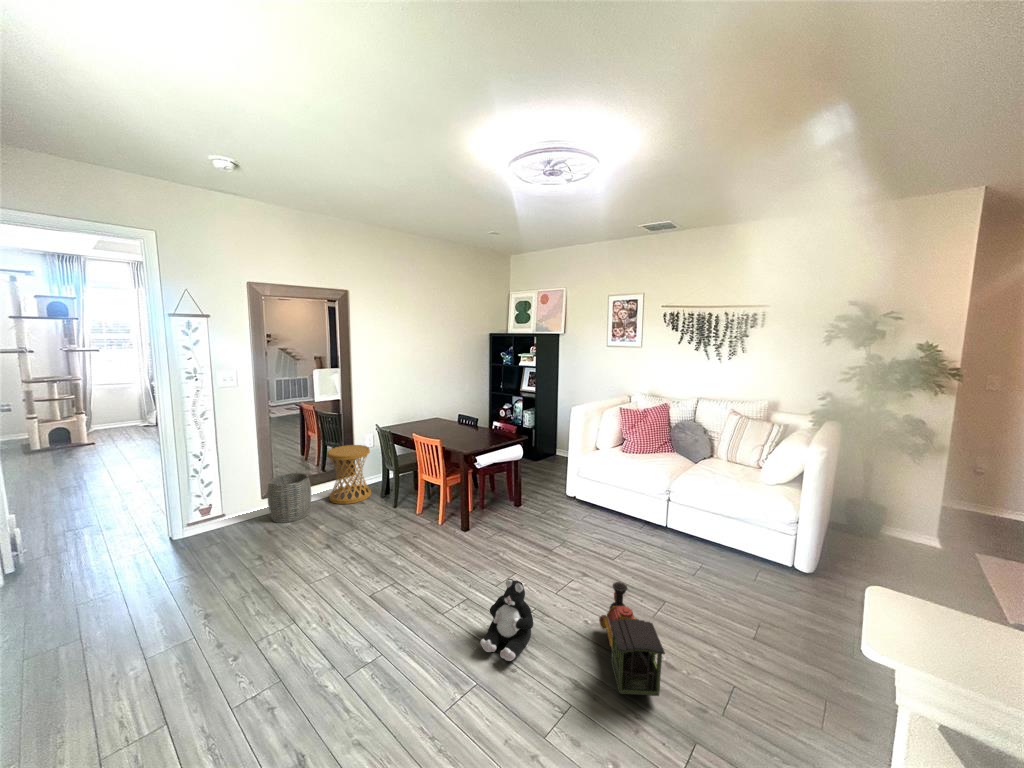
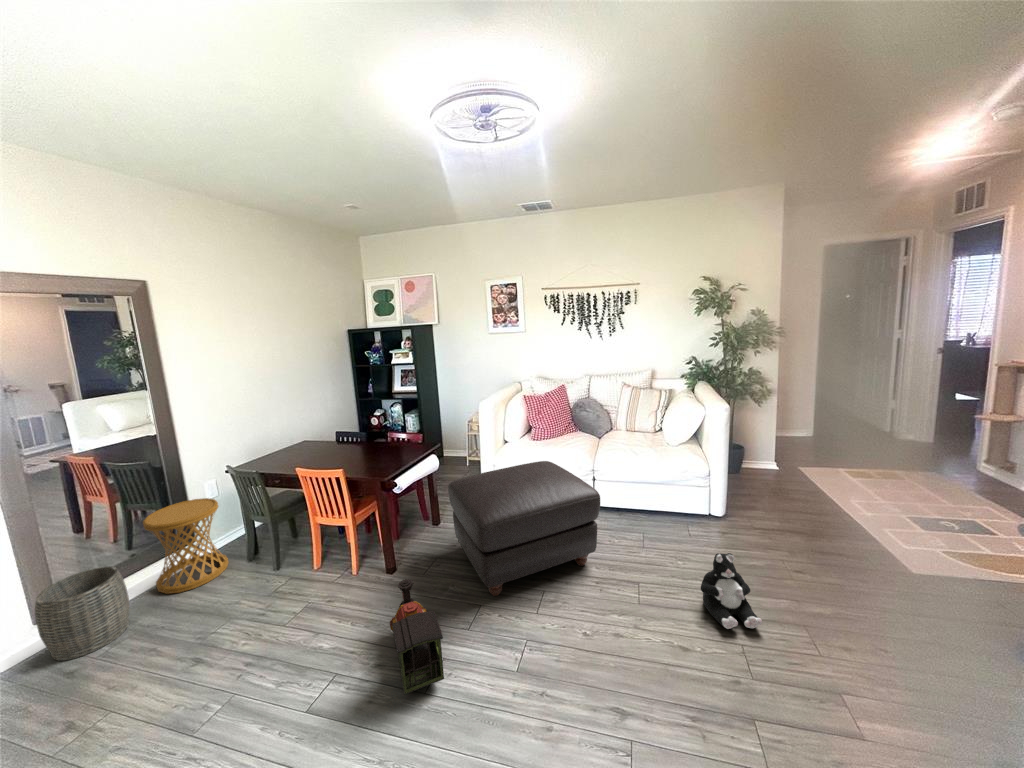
ottoman: none [516,468,643,574] -> present [448,461,600,596]
plush toy: present [480,579,533,661] -> present [701,553,762,629]
toy train: present [599,582,665,696] -> present [390,579,444,695]

